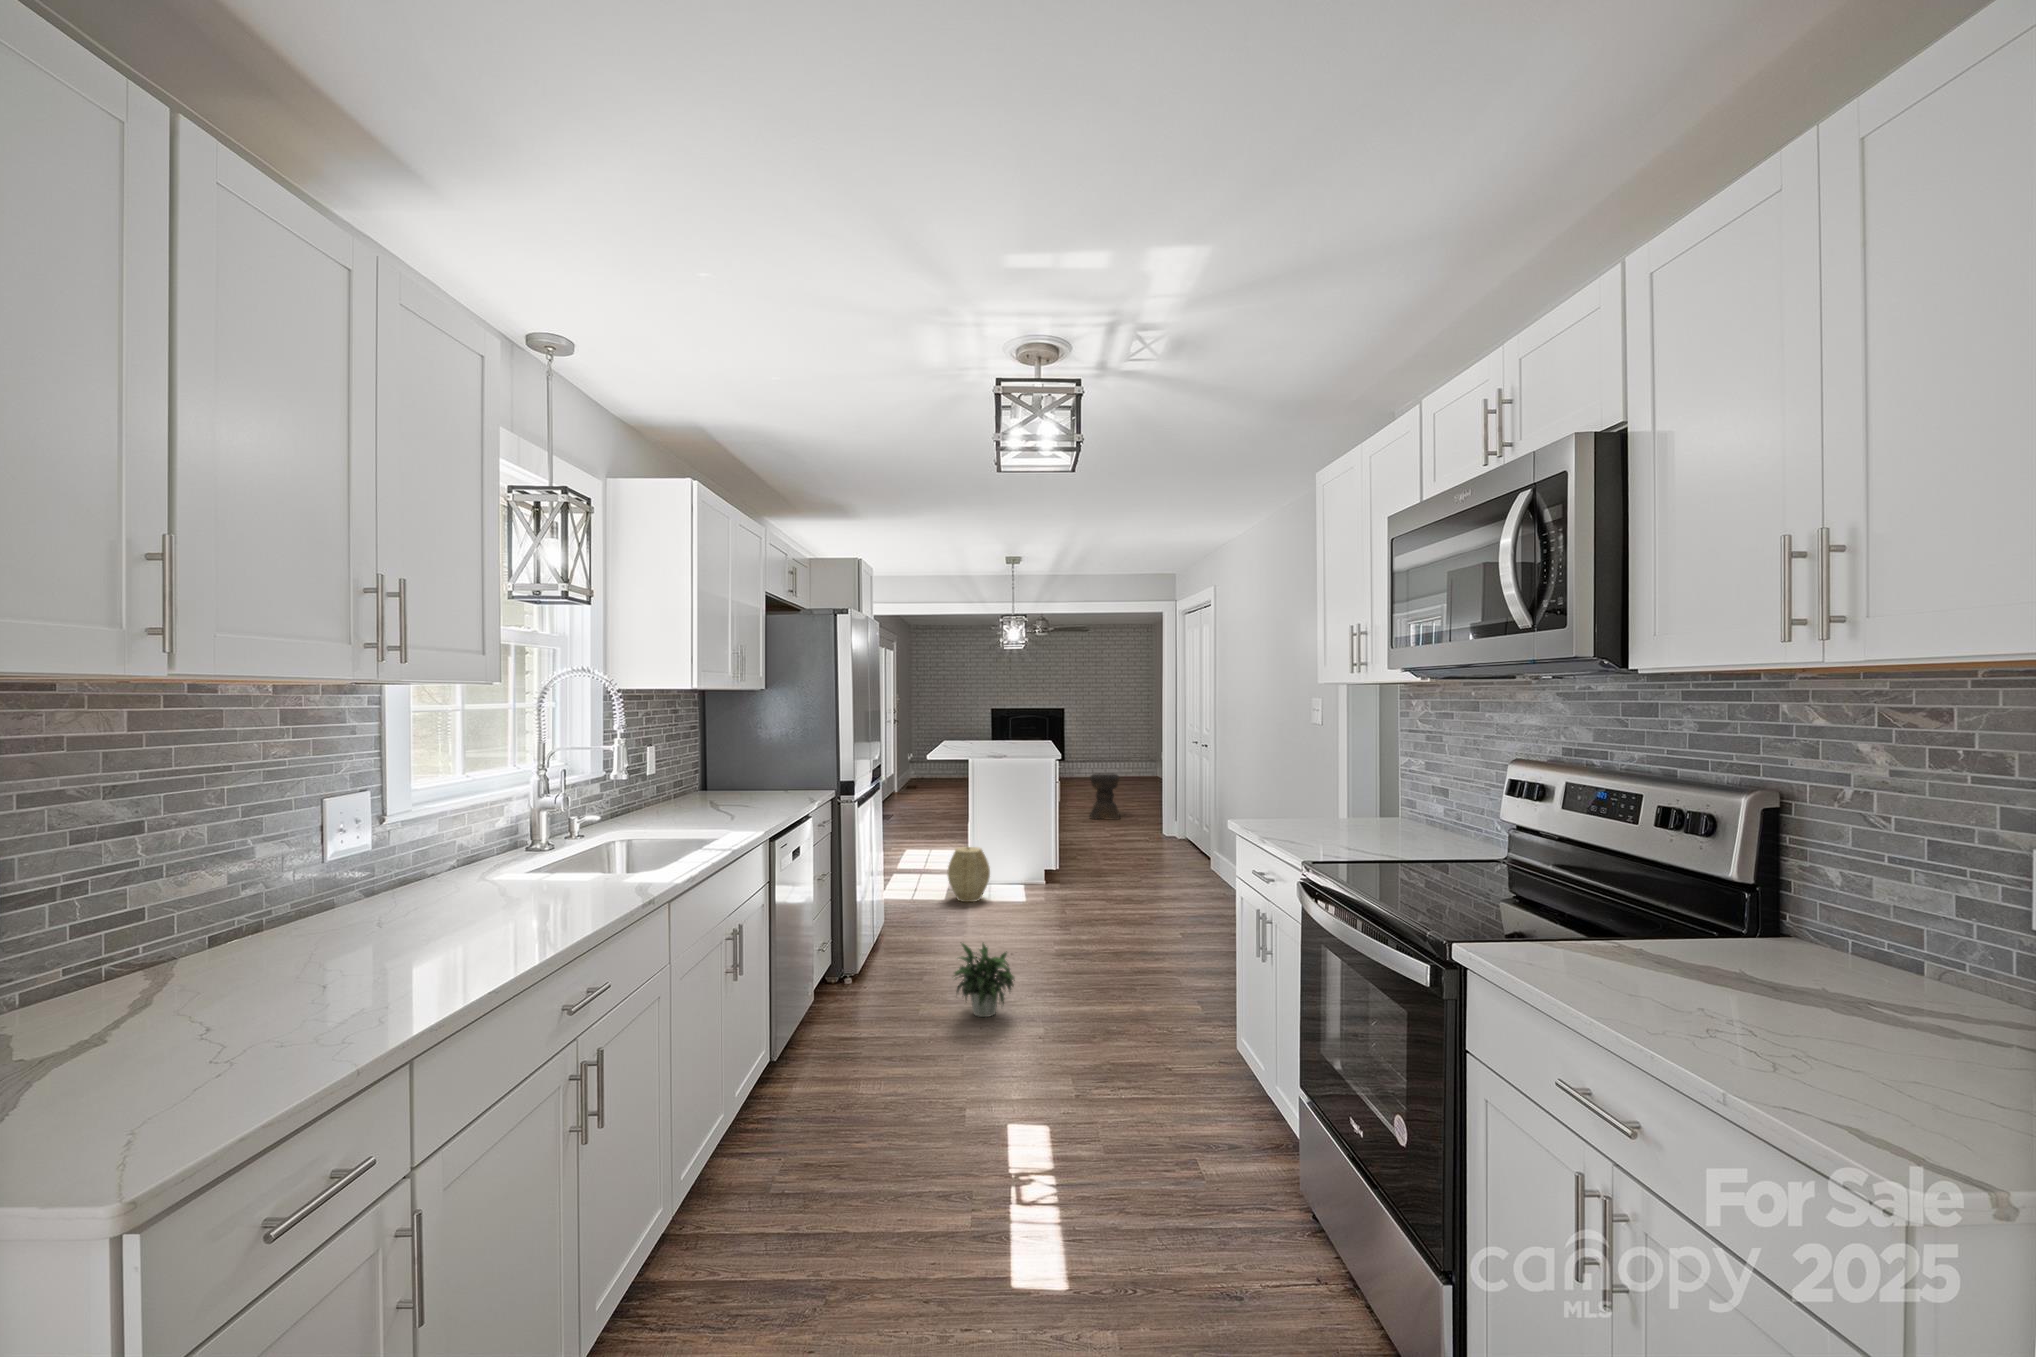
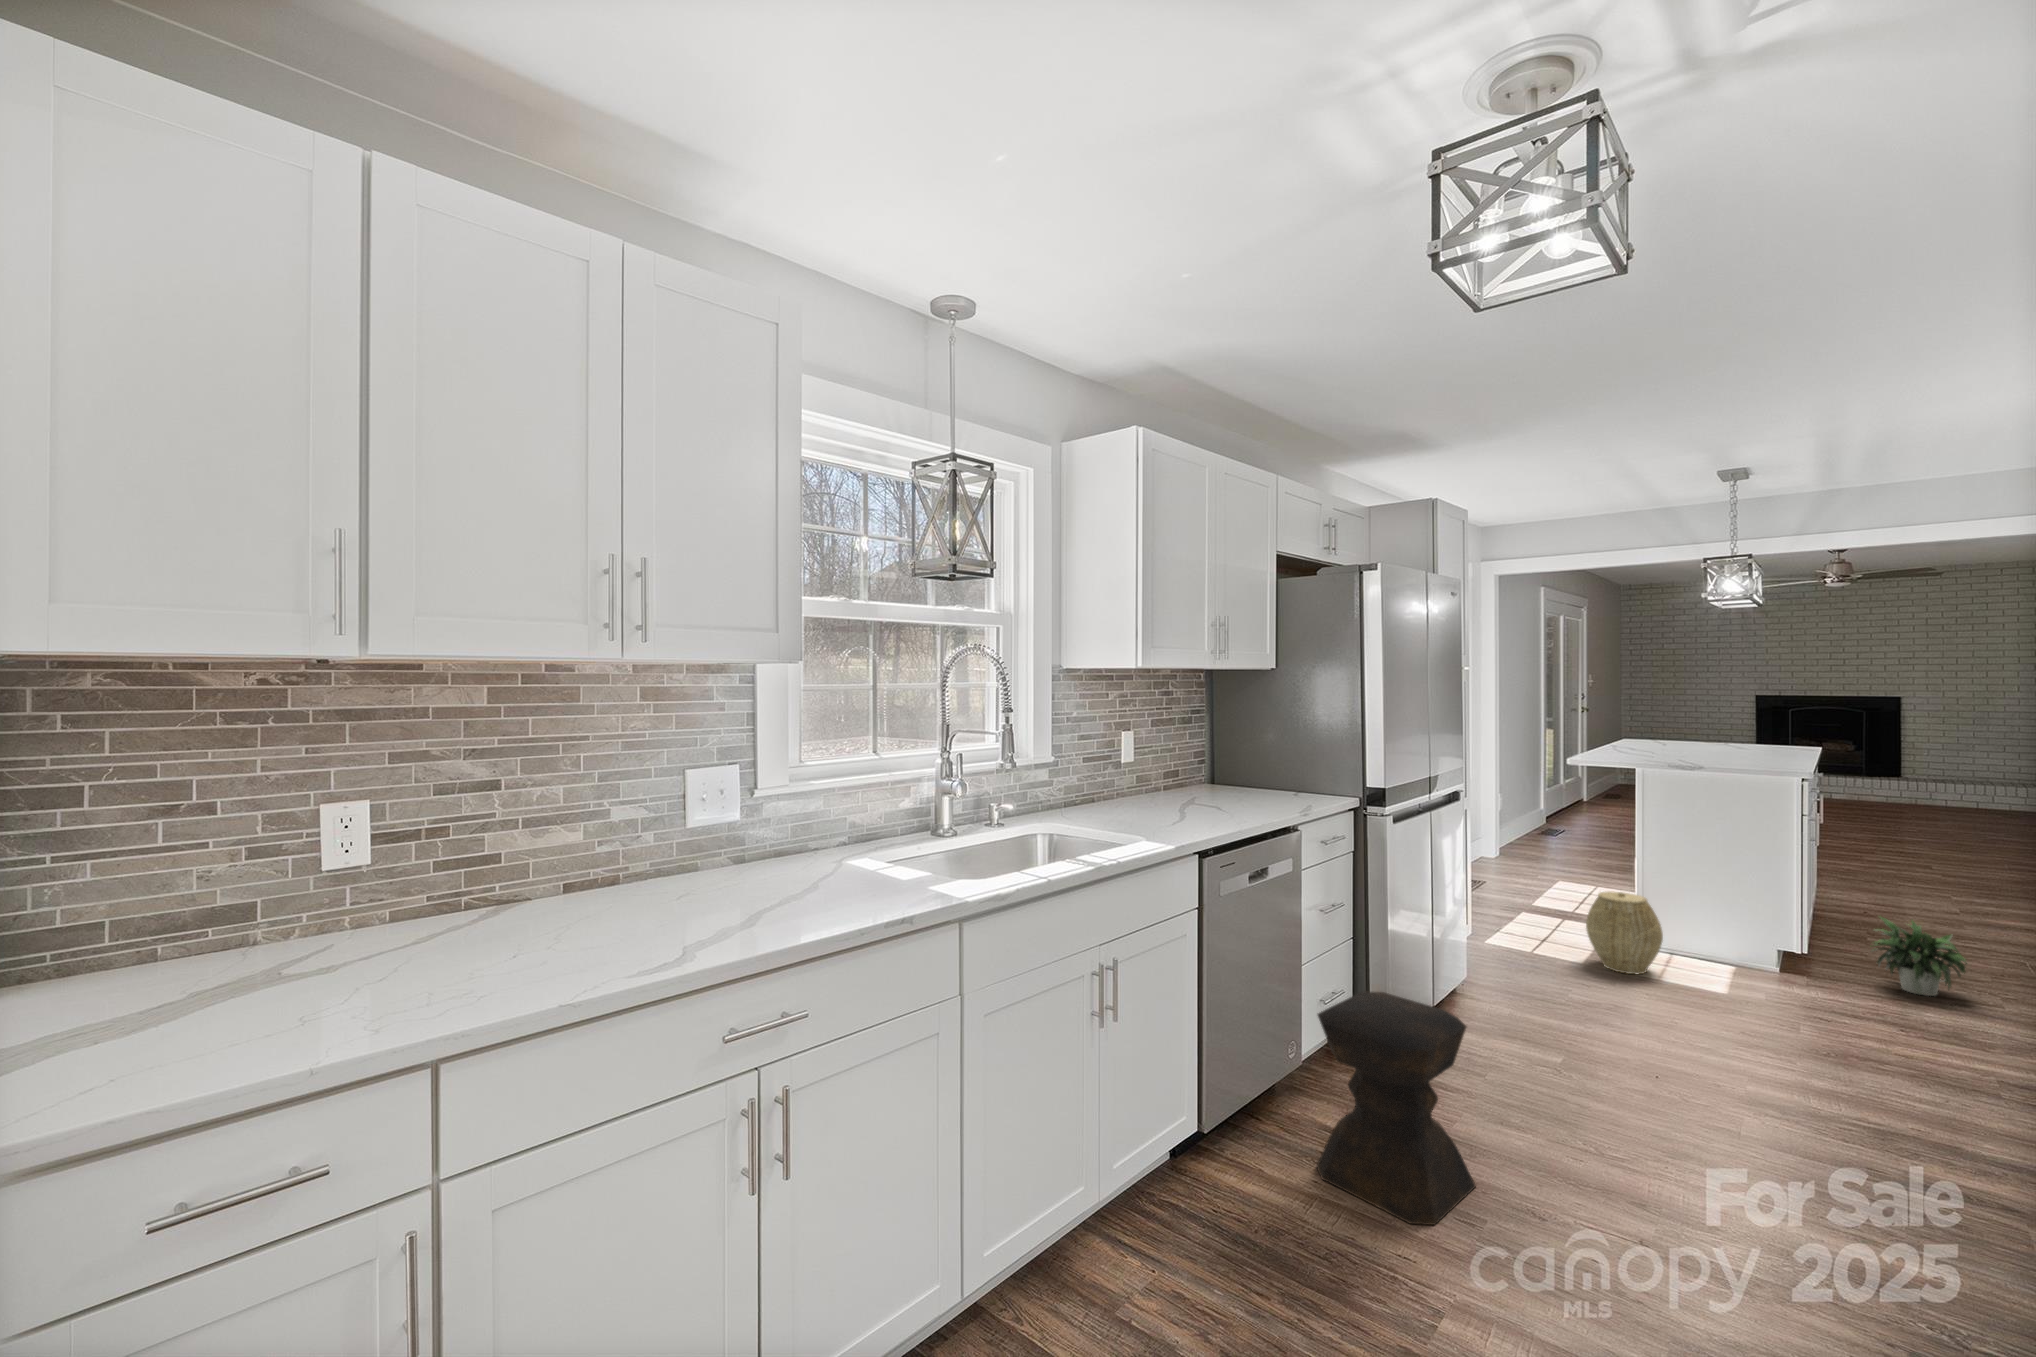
stool: present [1090,773,1120,820] -> present [1317,992,1475,1225]
potted plant: present [954,943,1015,1017] -> present [1873,917,1966,996]

